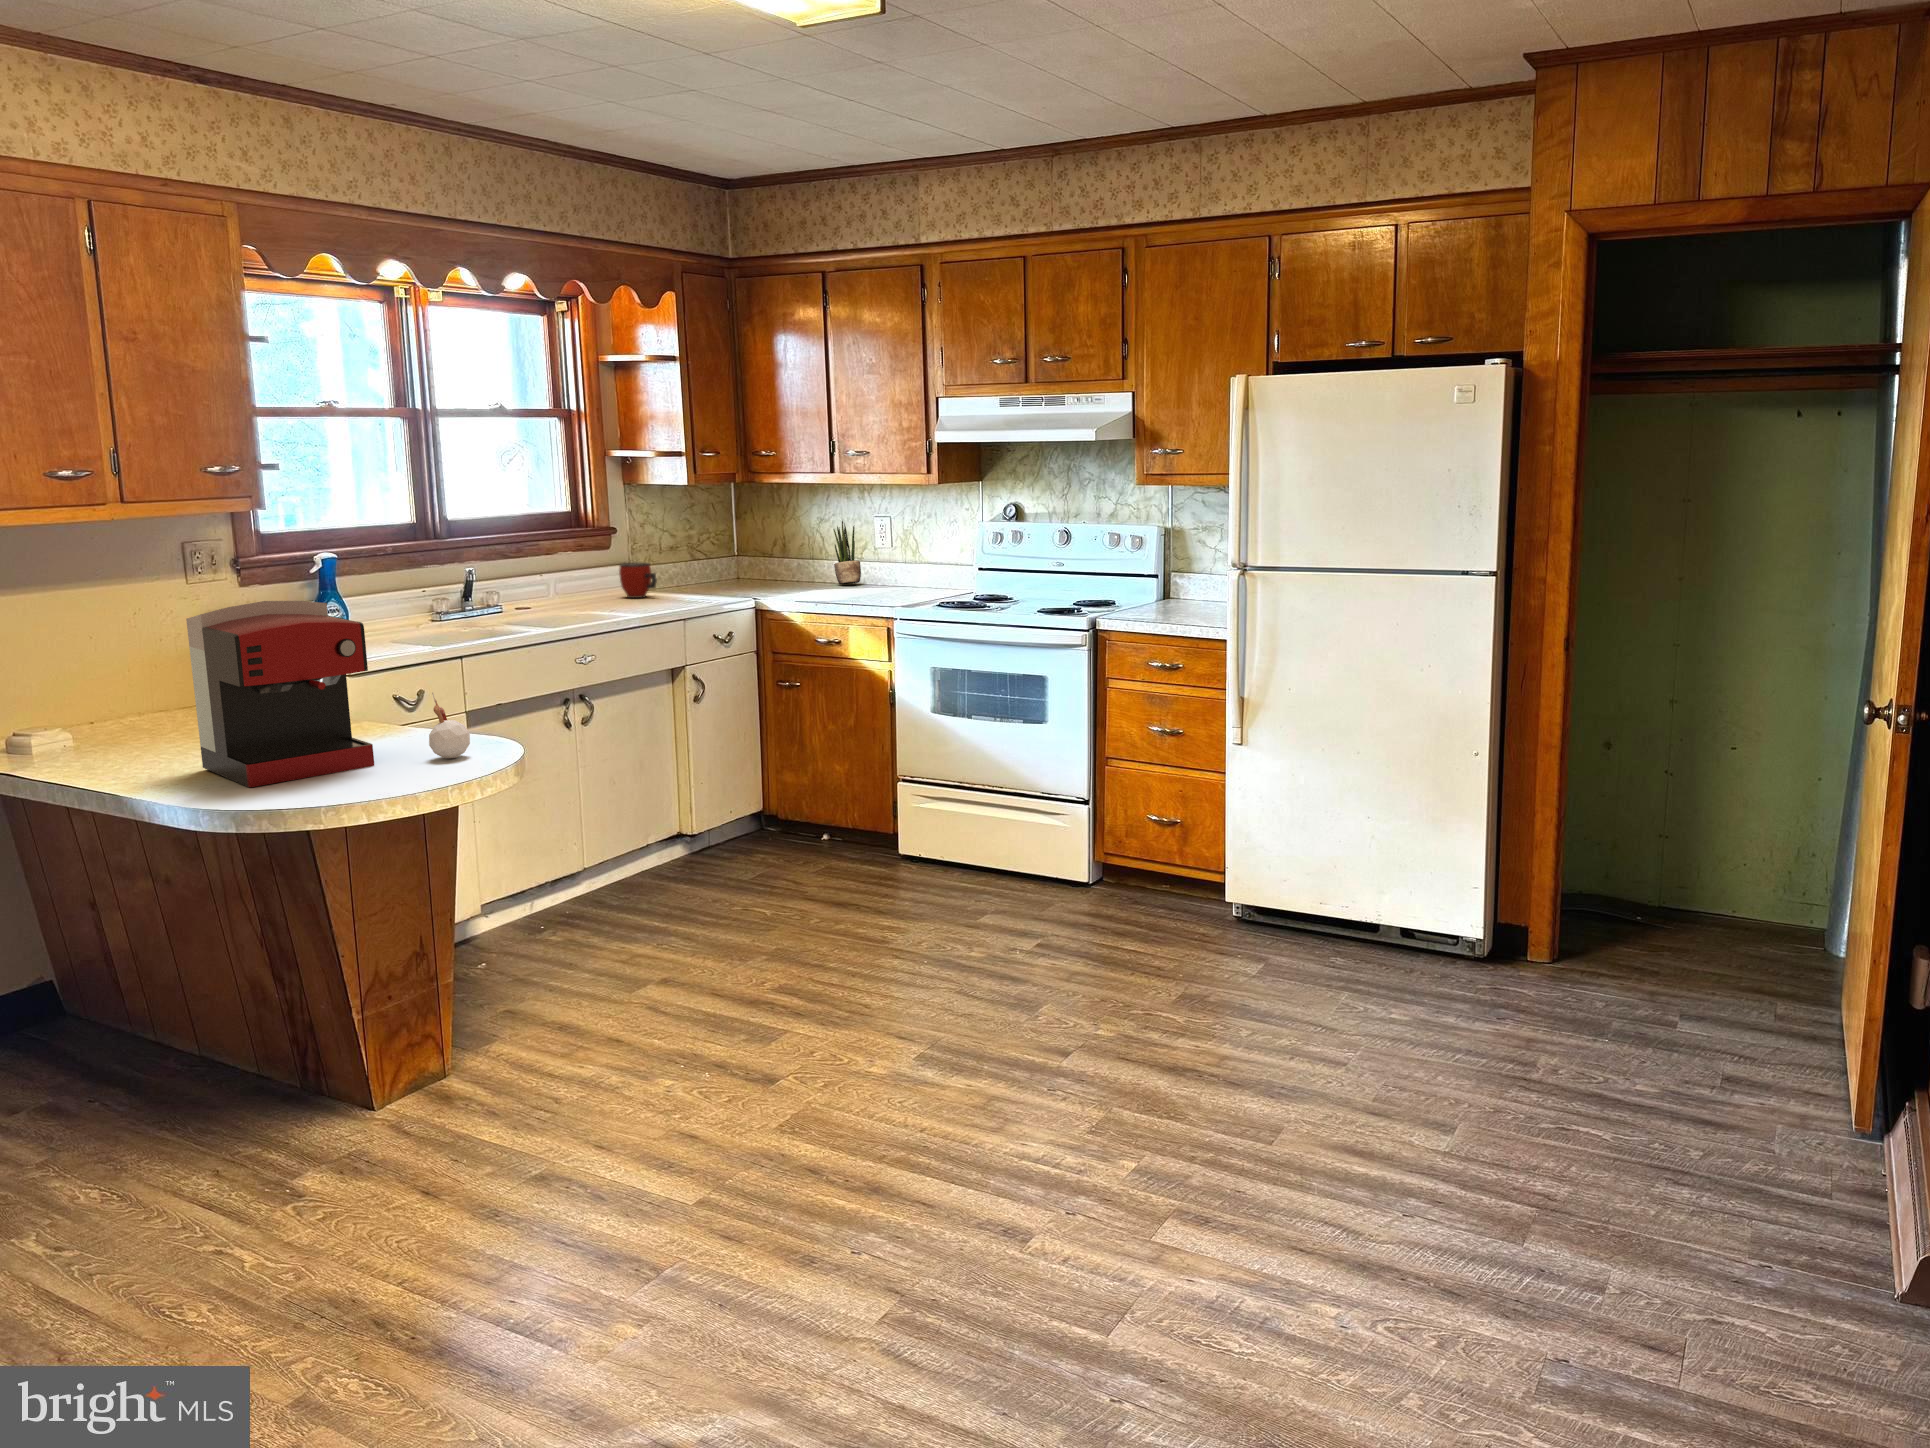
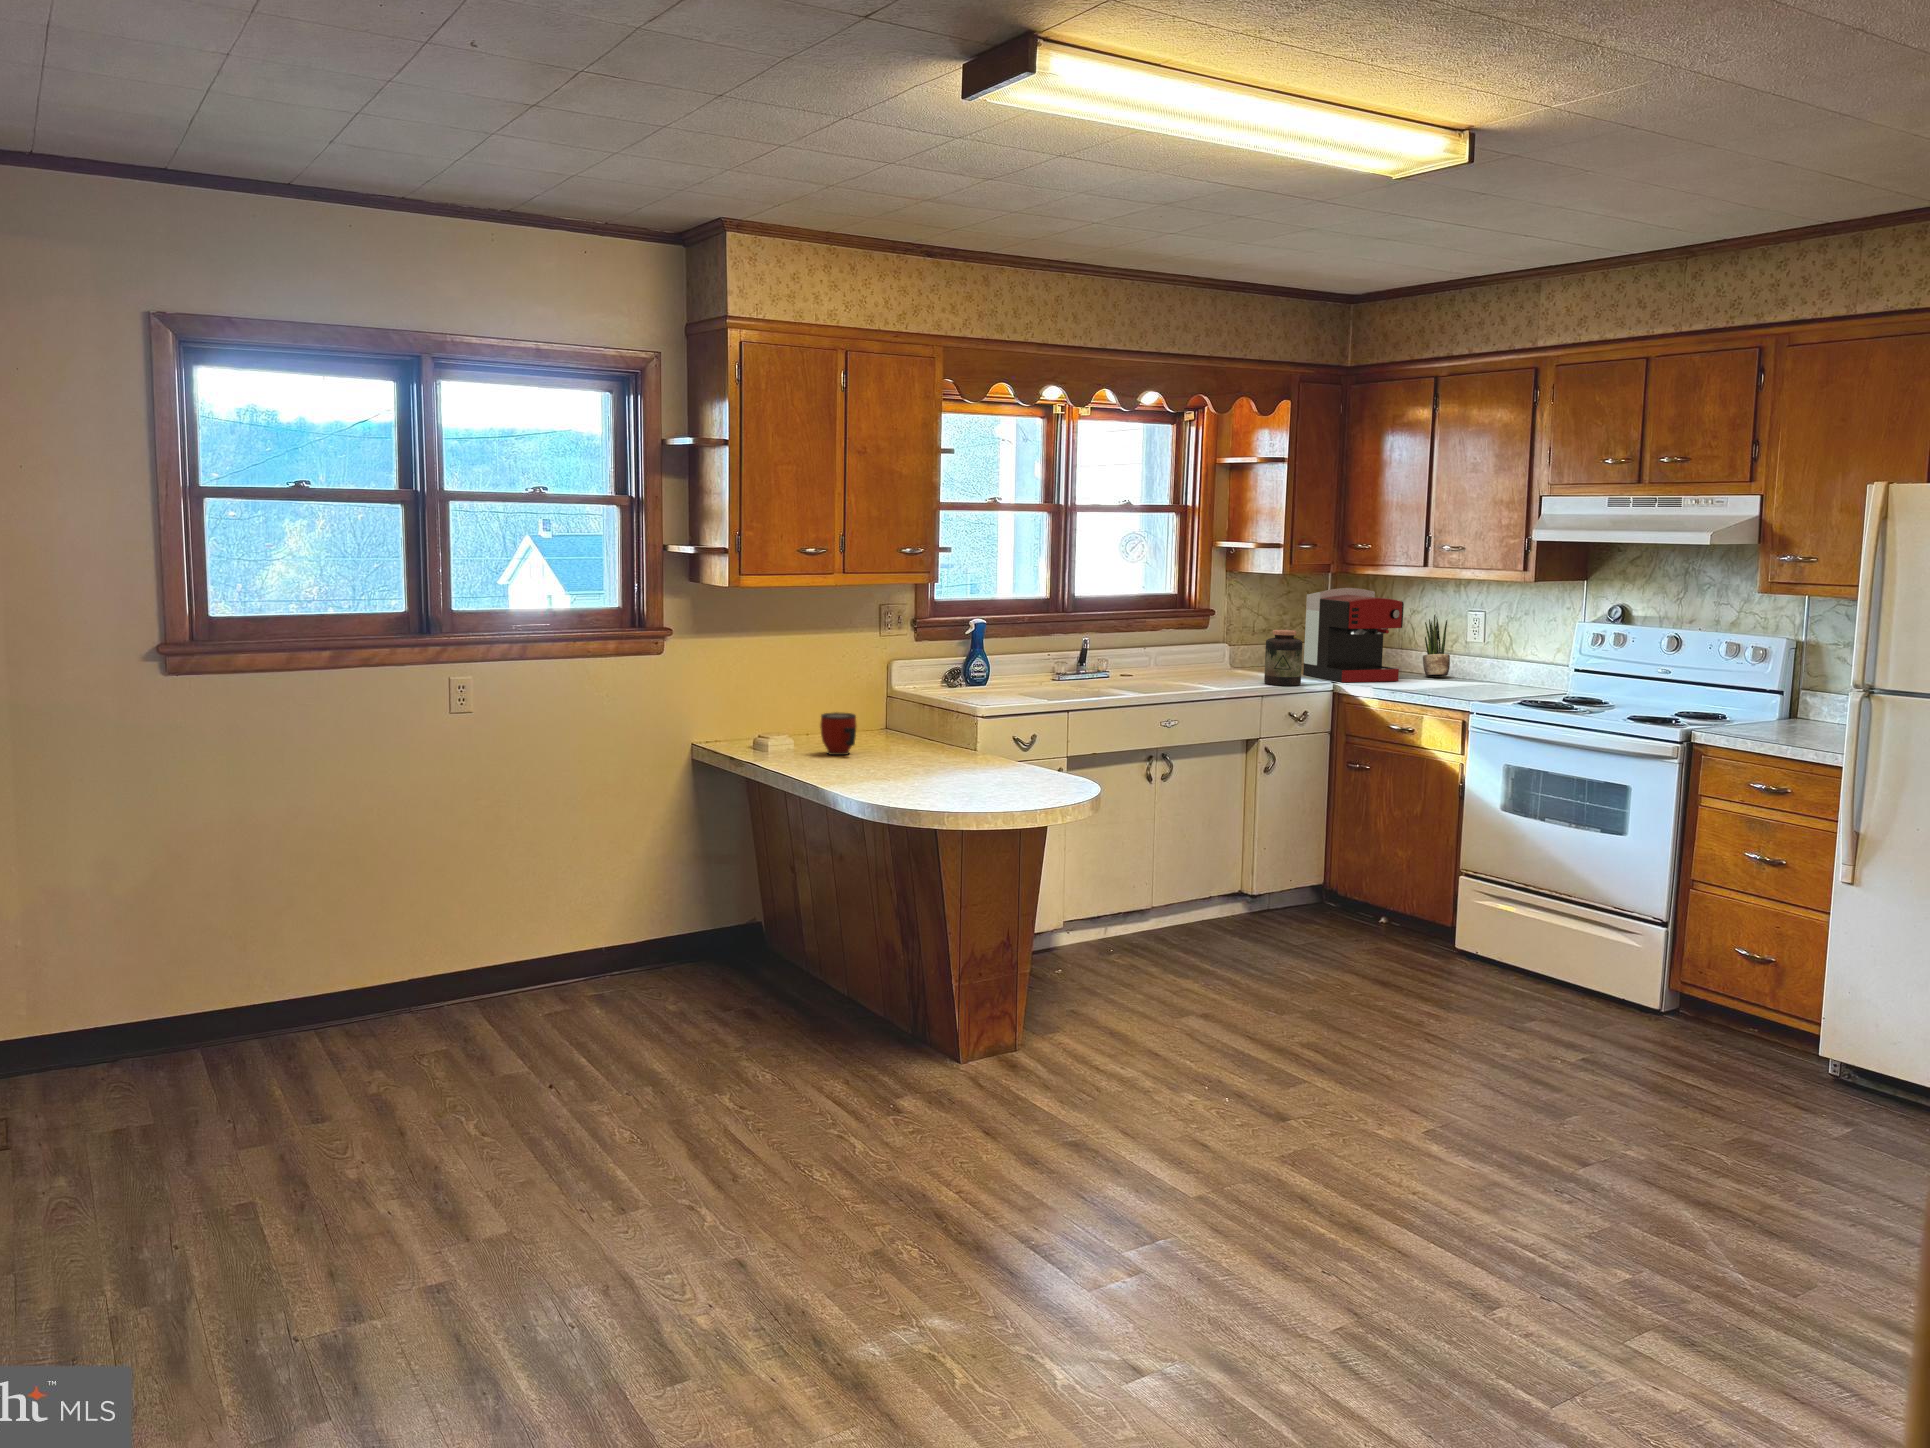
jar: none [677,545,718,606] -> present [1264,630,1302,686]
mug: present [619,563,657,598] -> present [820,712,856,755]
coffee maker: present [186,601,374,787] -> present [1303,588,1404,682]
candle: present [429,693,470,759] -> none [1030,735,1061,790]

